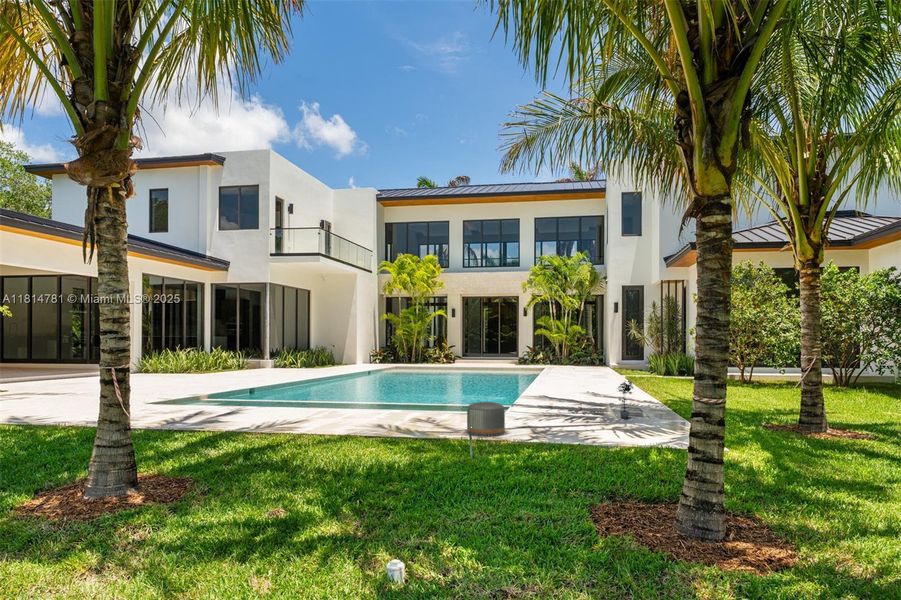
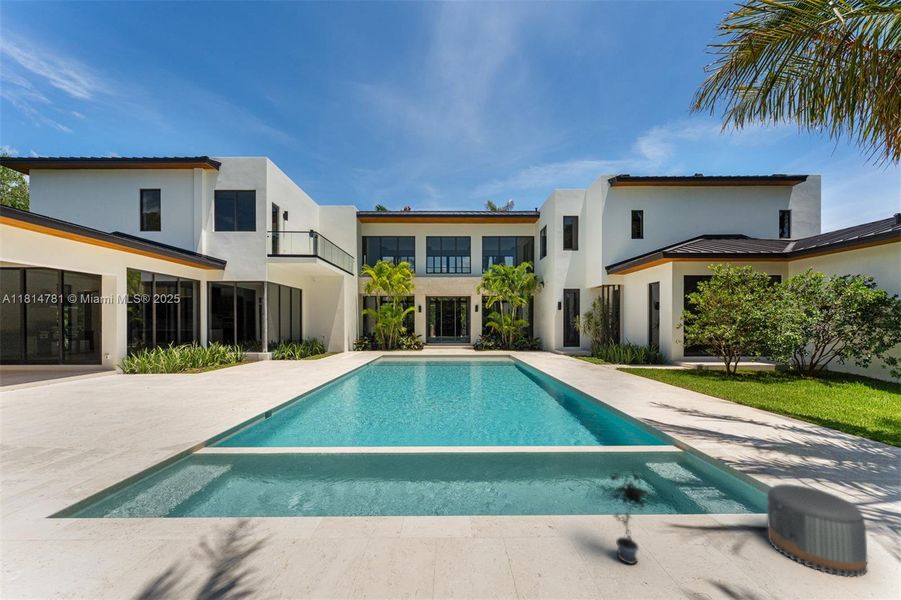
potted plant: present [618,380,633,419] -> present [610,474,650,564]

